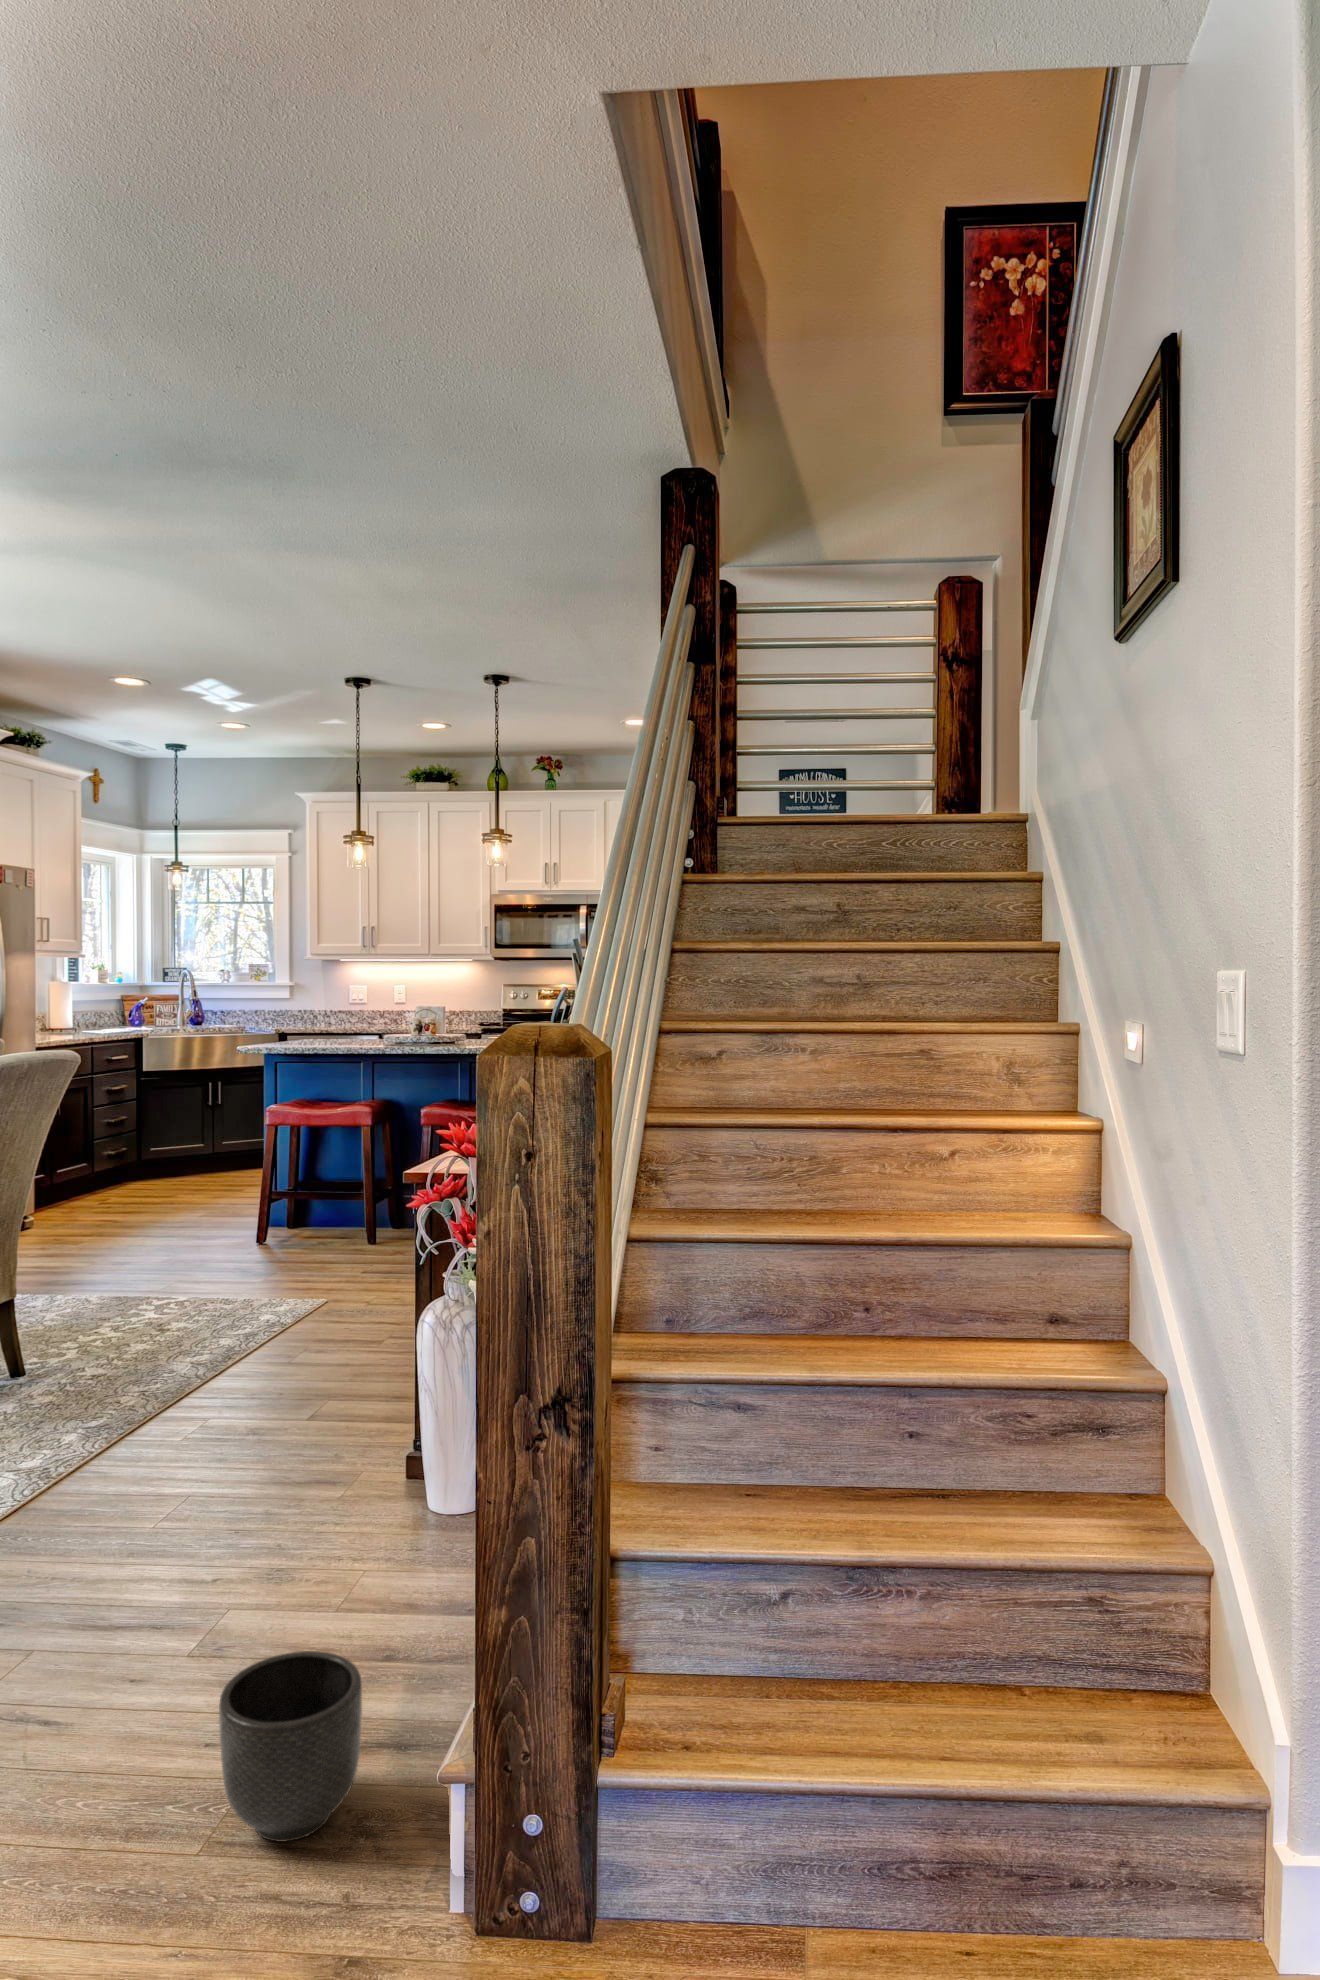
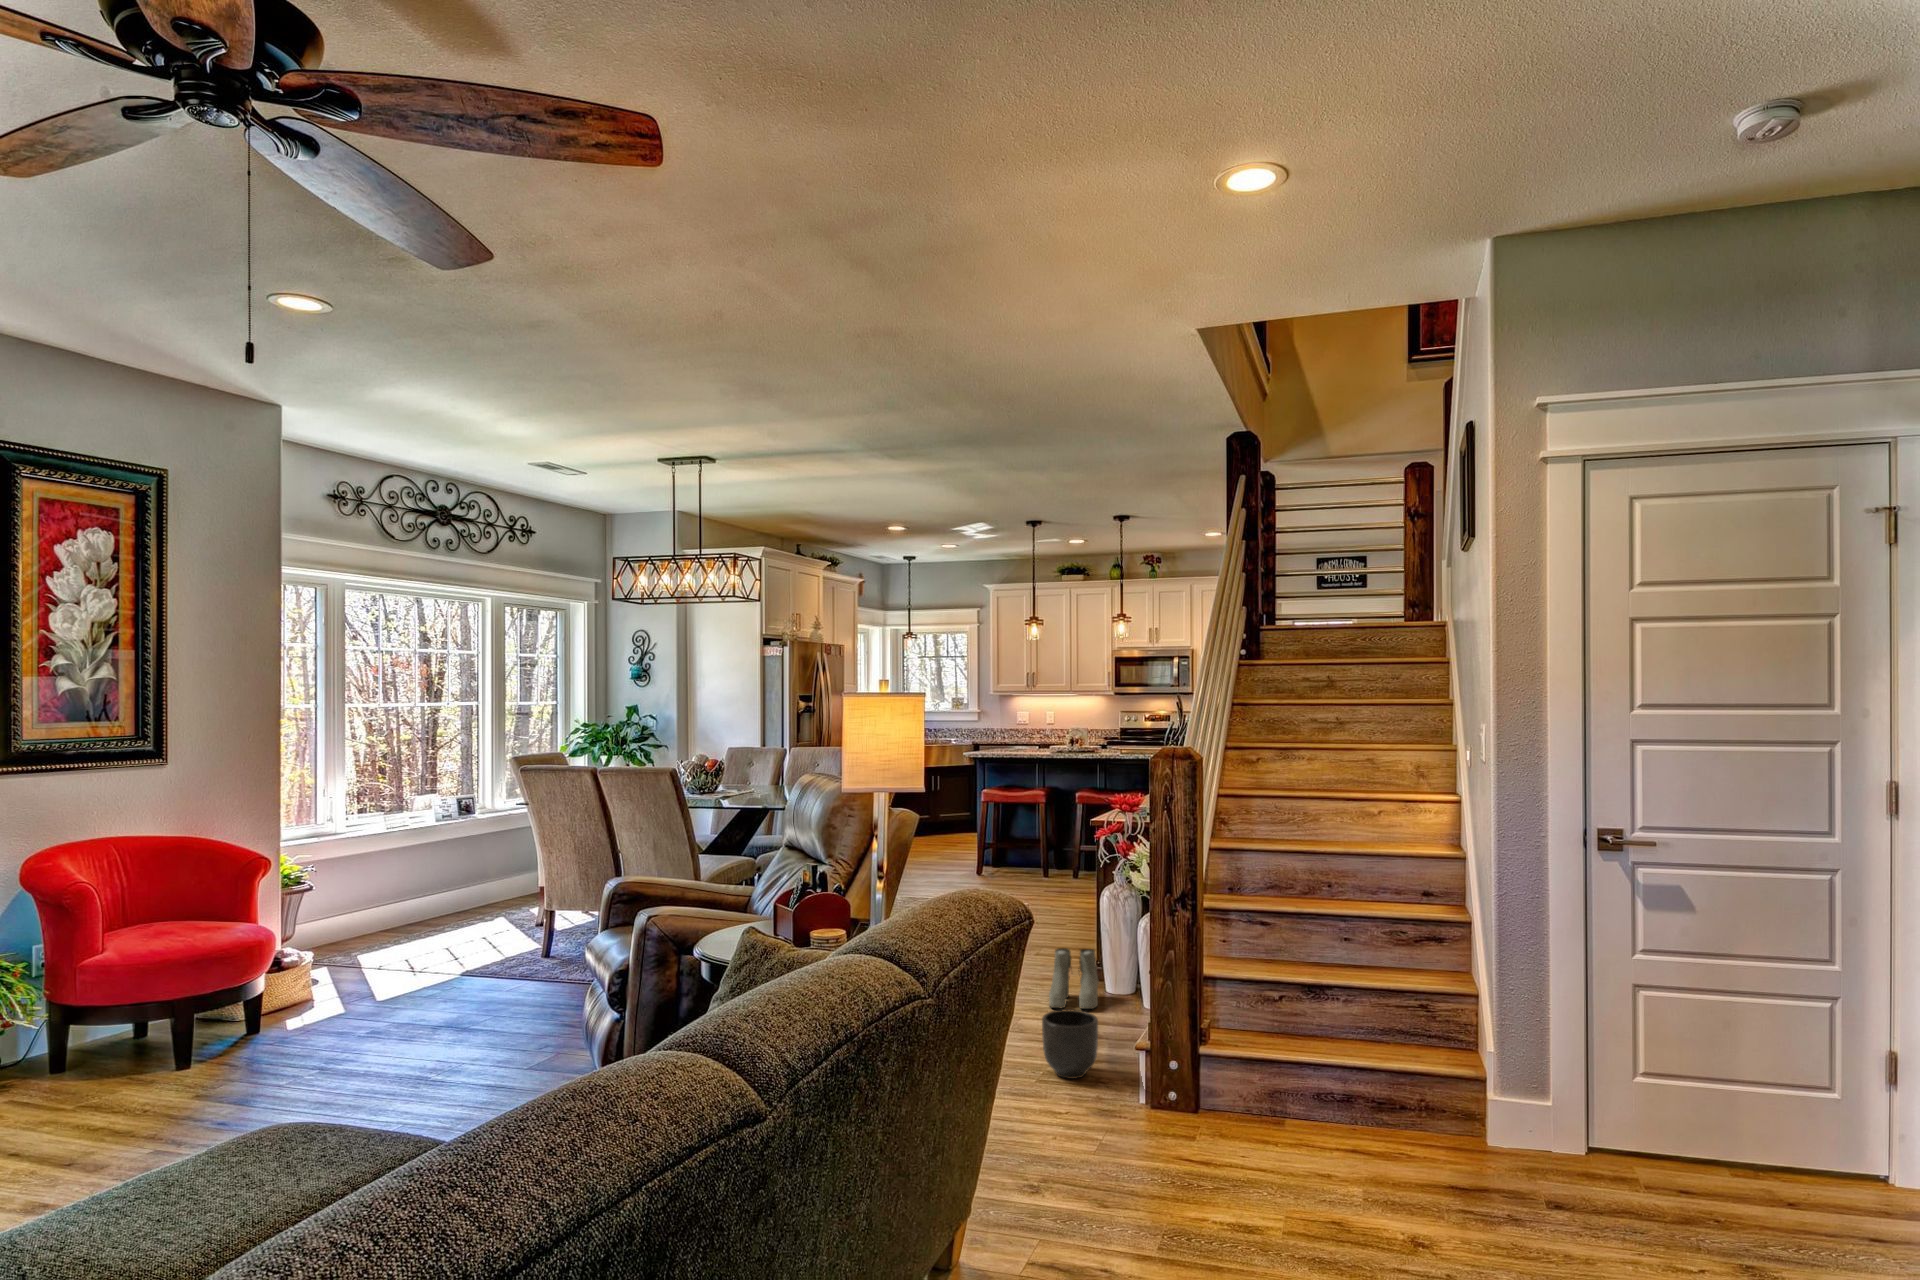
boots: none [297,1441,406,1582] -> present [1049,948,1098,1009]

